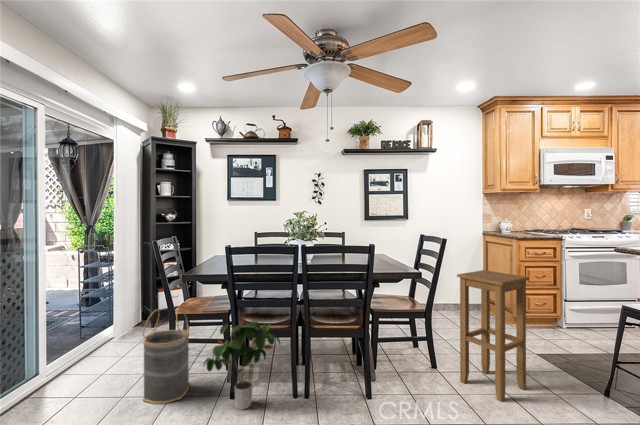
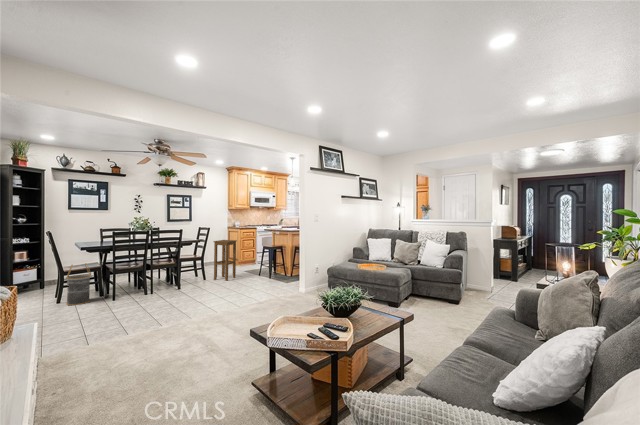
potted plant: present [204,322,280,410] -> none [105,264,143,298]

